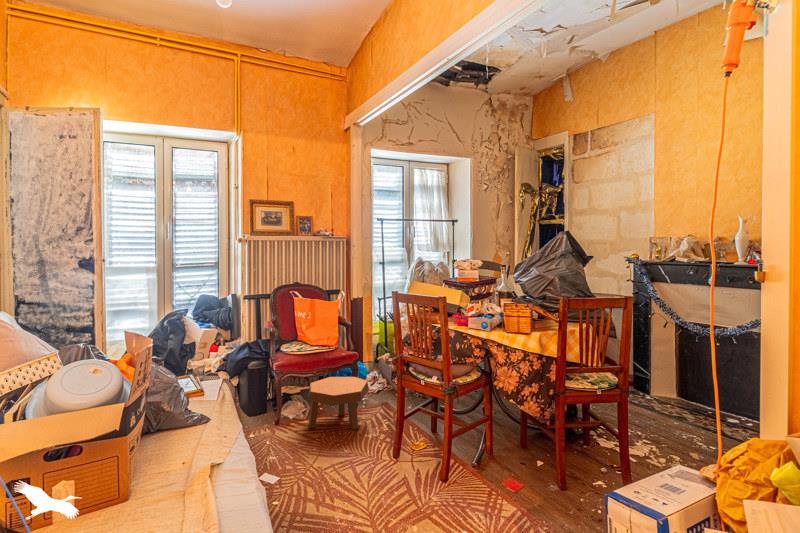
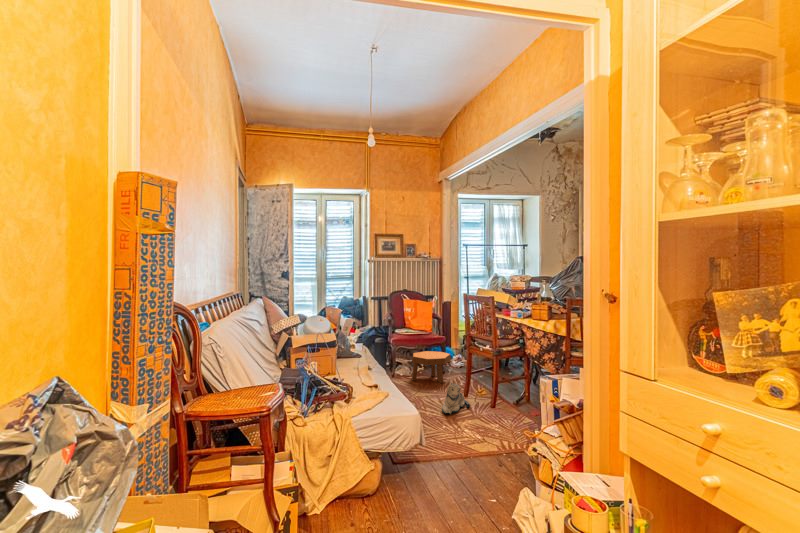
plush toy: none [365,452,411,516] -> present [442,383,470,414]

